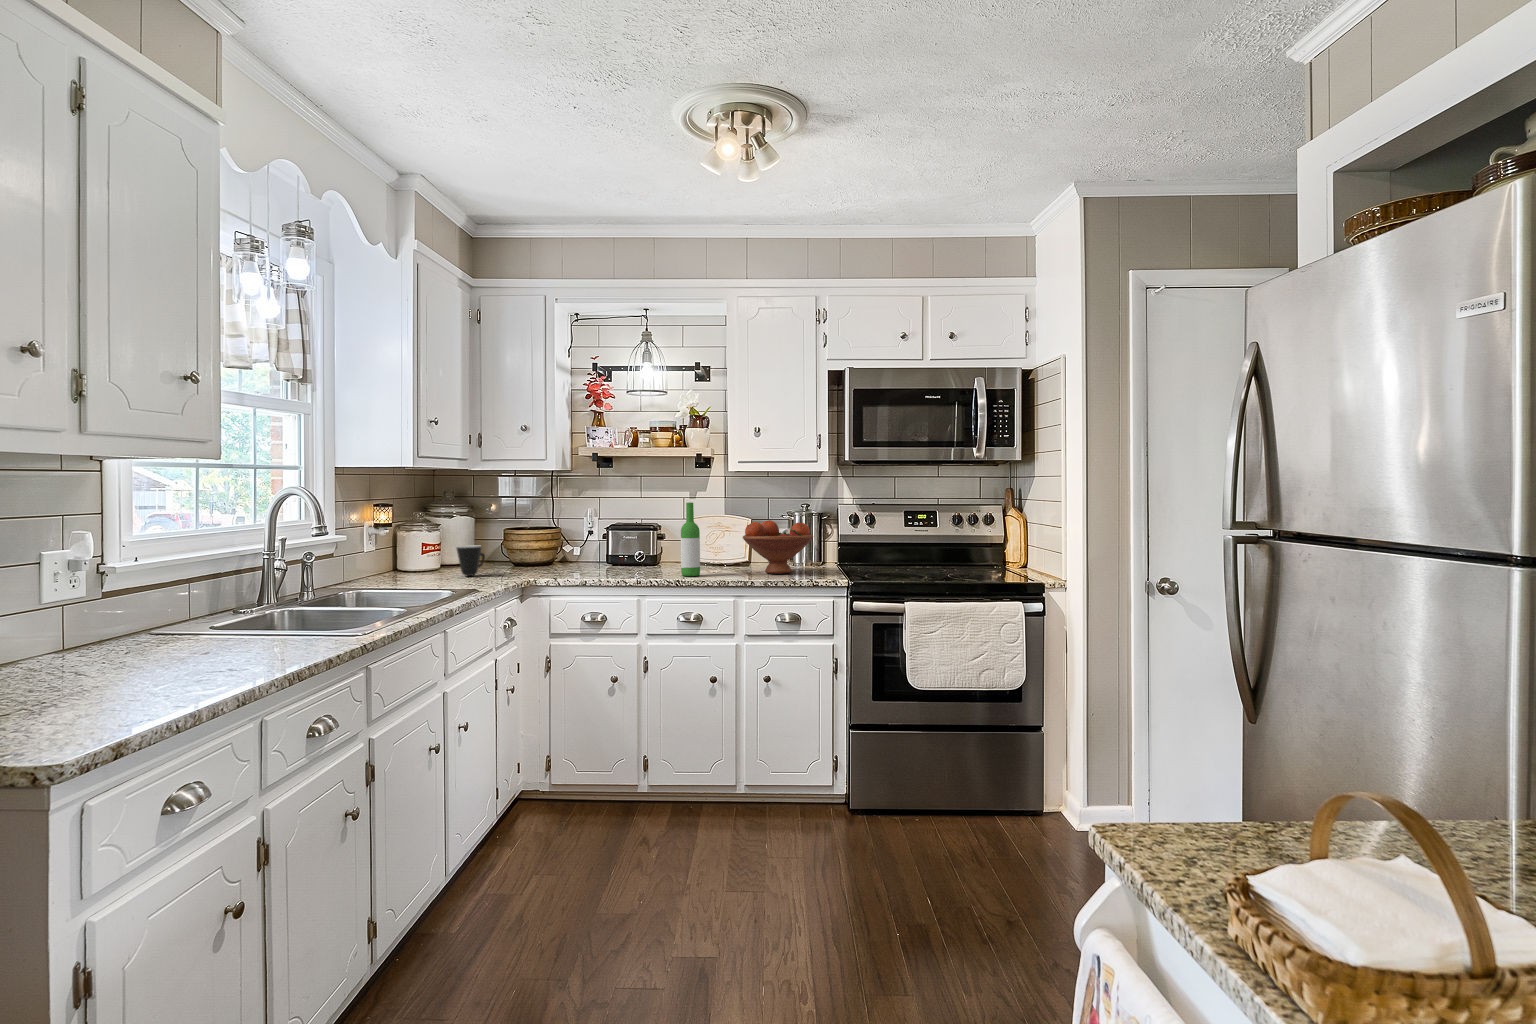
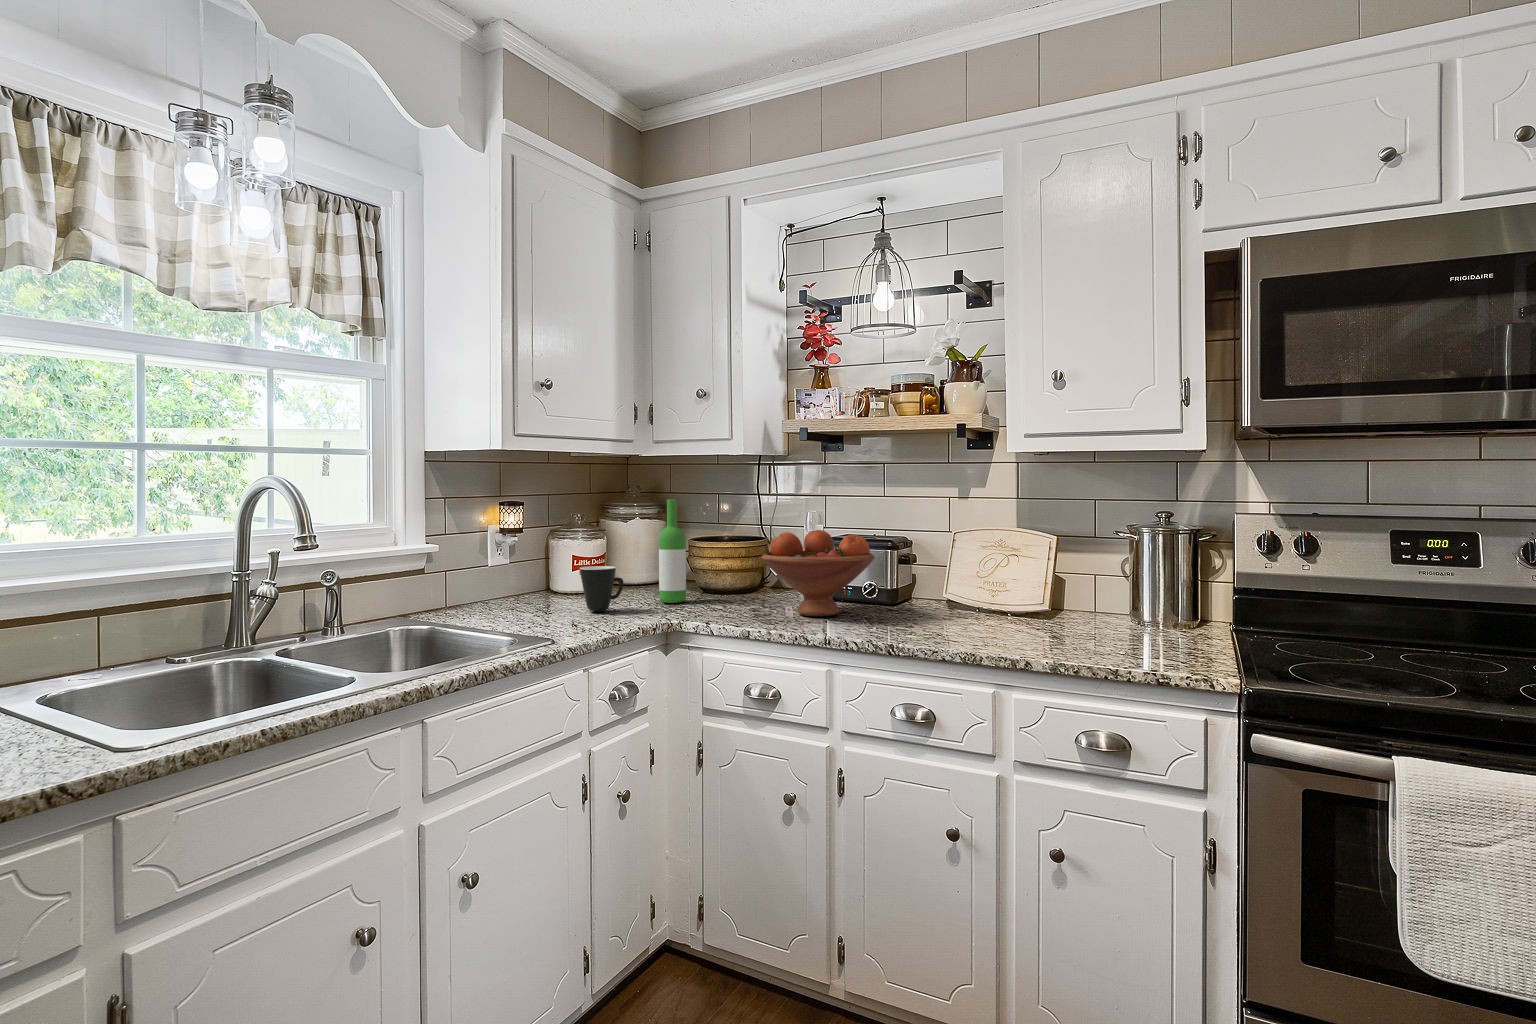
wine bottle: present [681,502,700,576] -> present [659,499,686,603]
fruit bowl: present [743,520,813,574] -> present [762,530,875,616]

